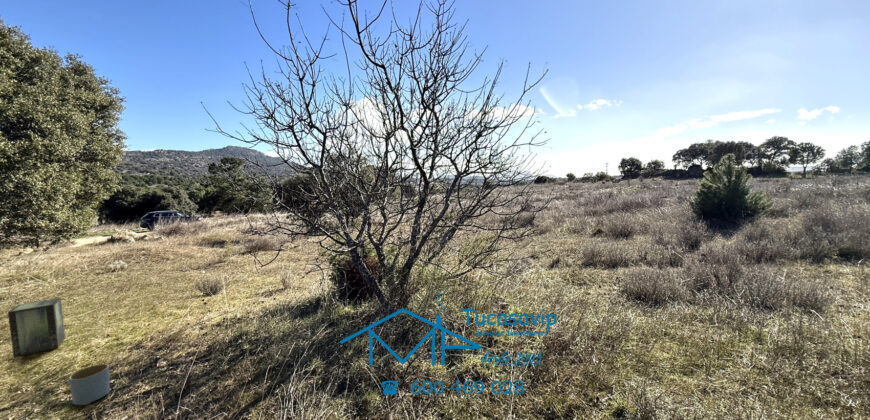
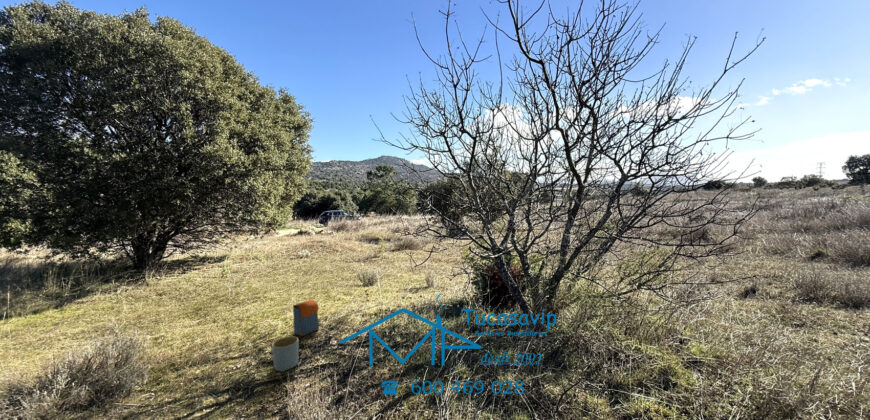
storage box: present [8,298,65,358] -> none [240,274,272,318]
backpack: none [100,321,140,363] -> present [293,300,319,336]

